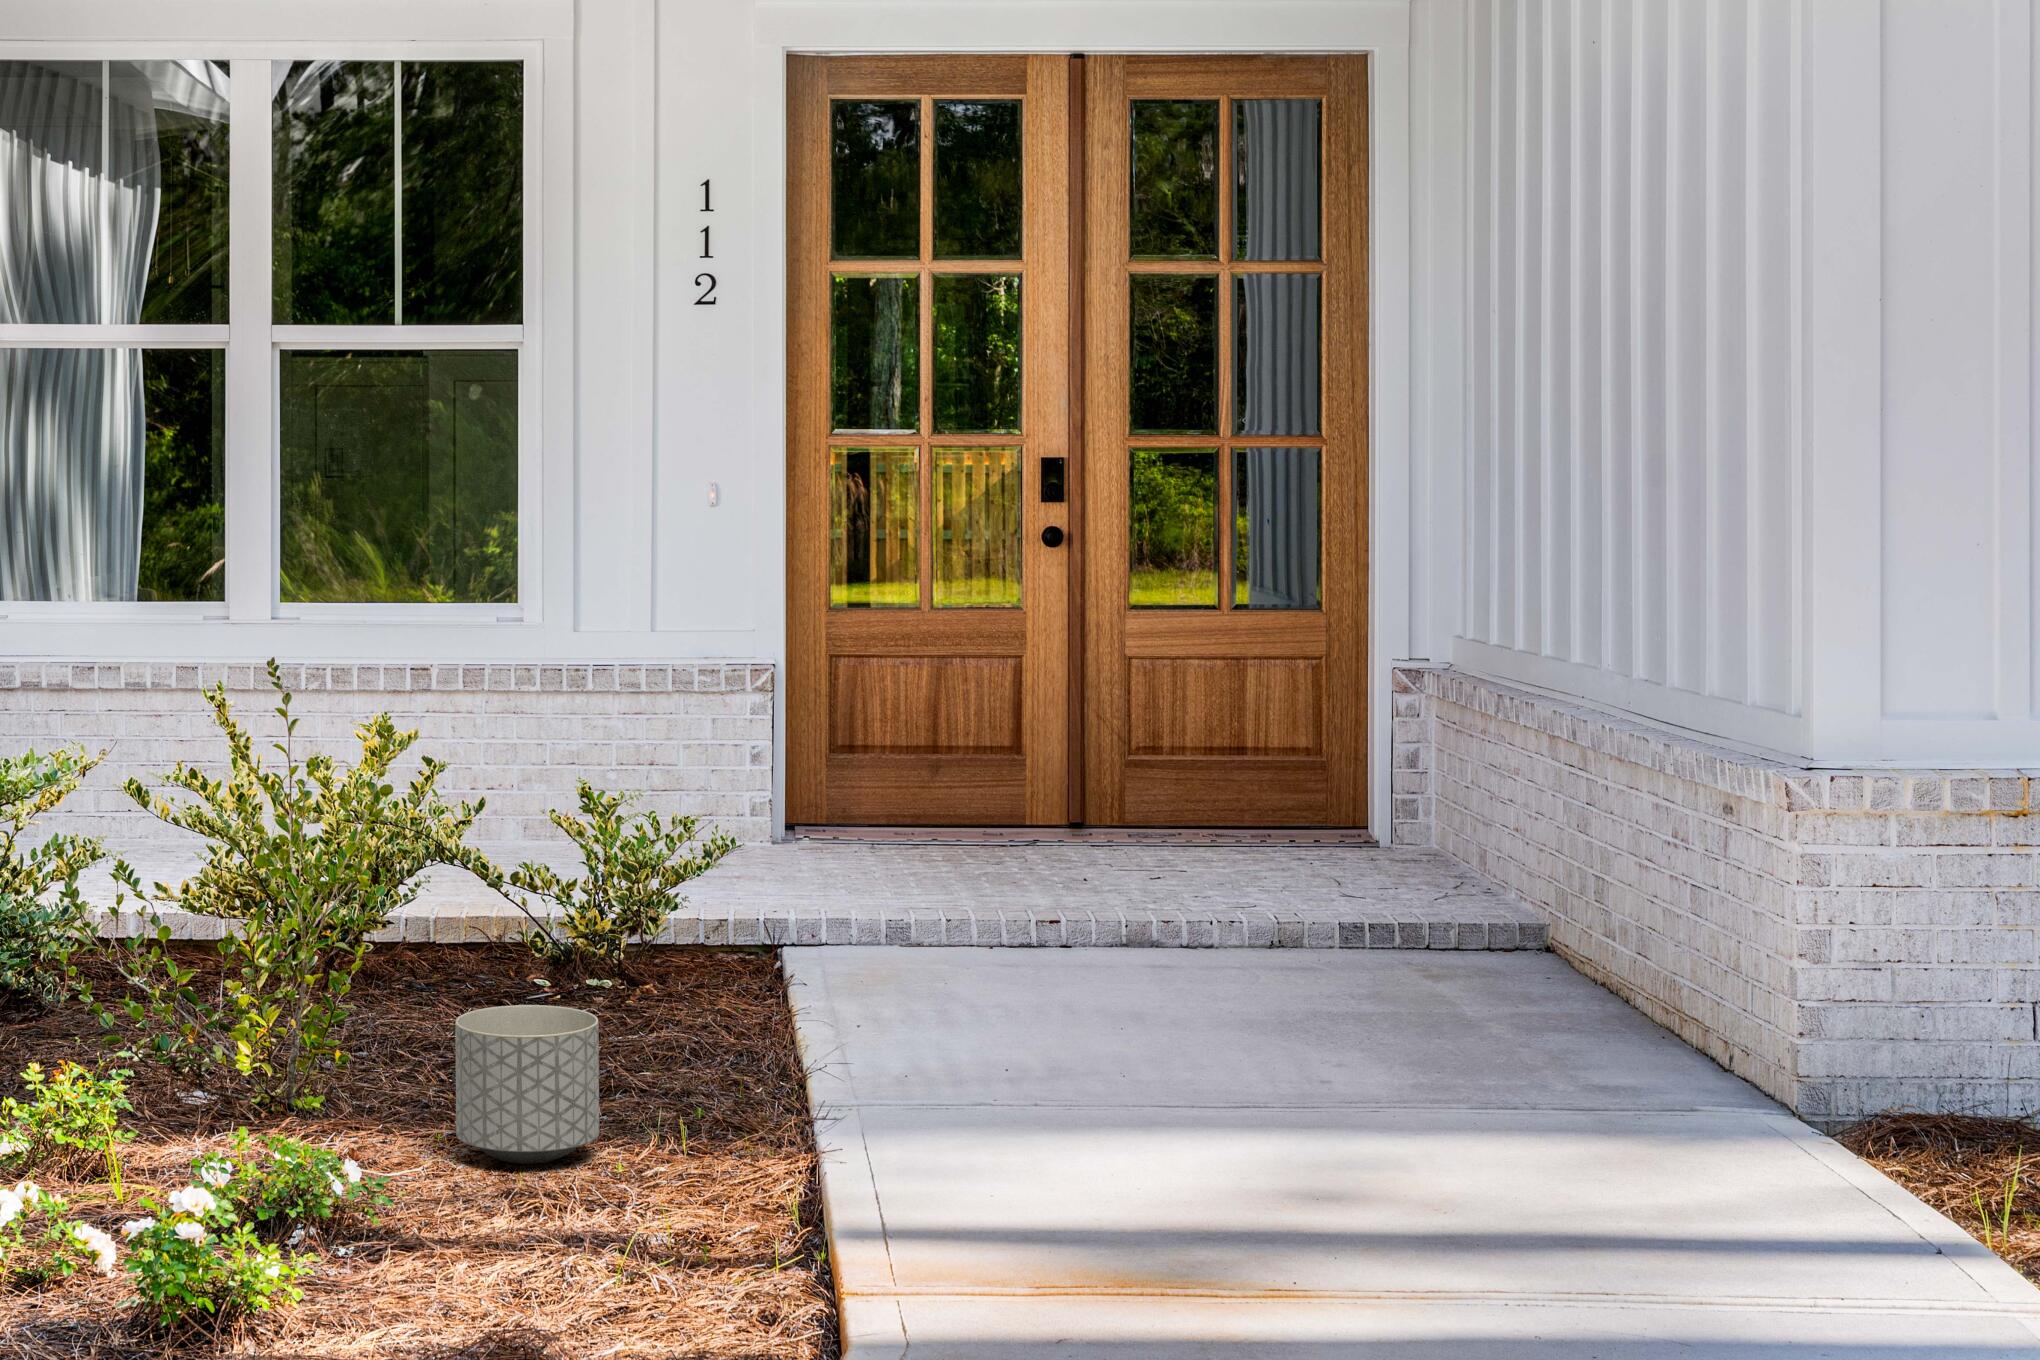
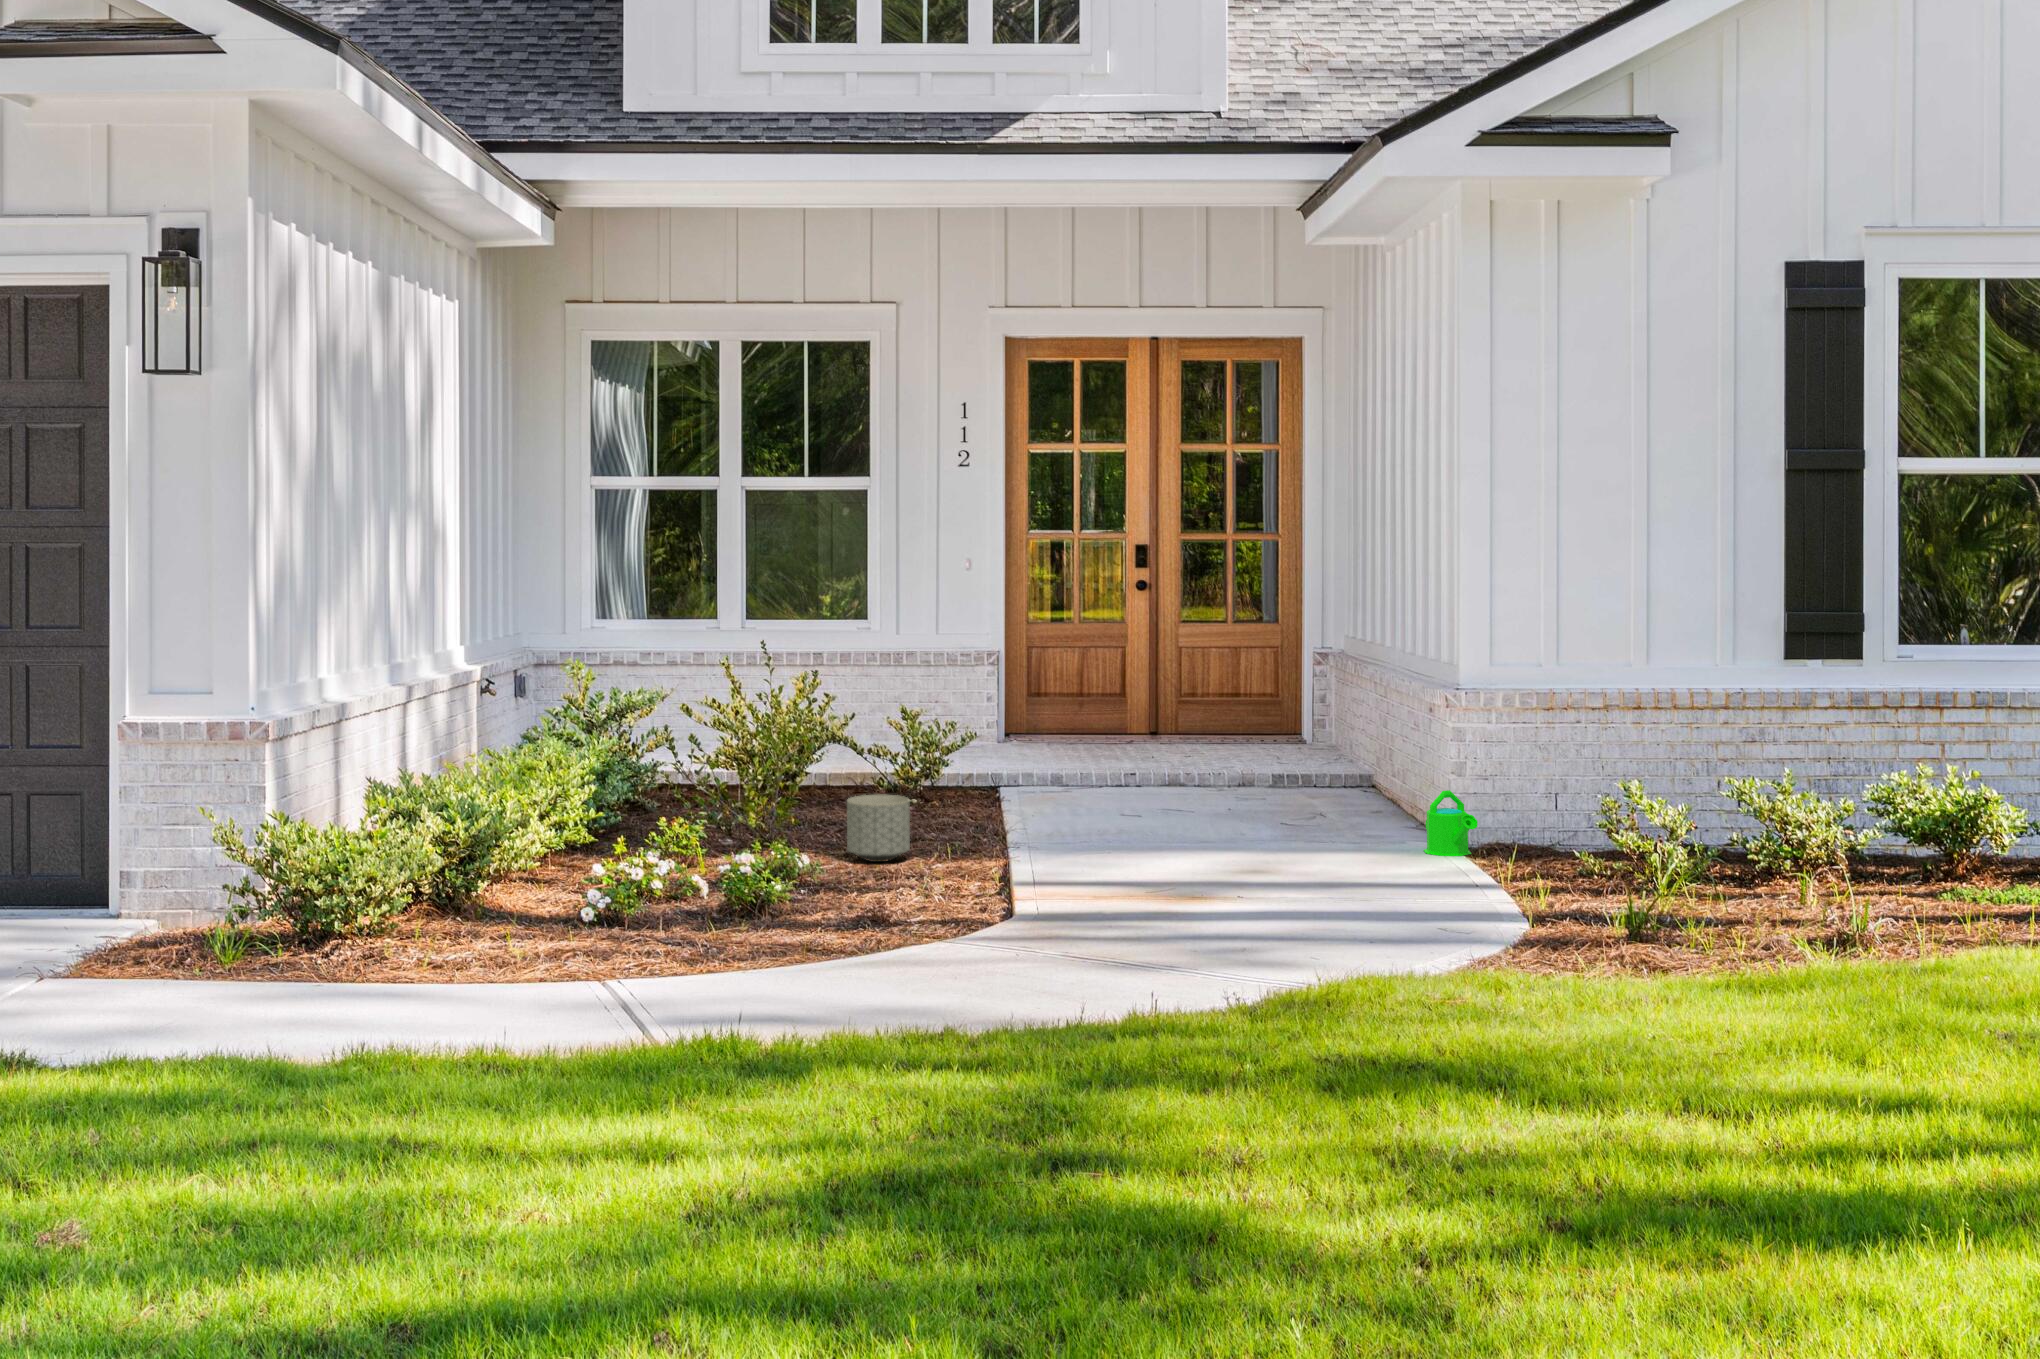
watering can: none [1765,1002,1912,1155] -> present [1424,790,1478,856]

